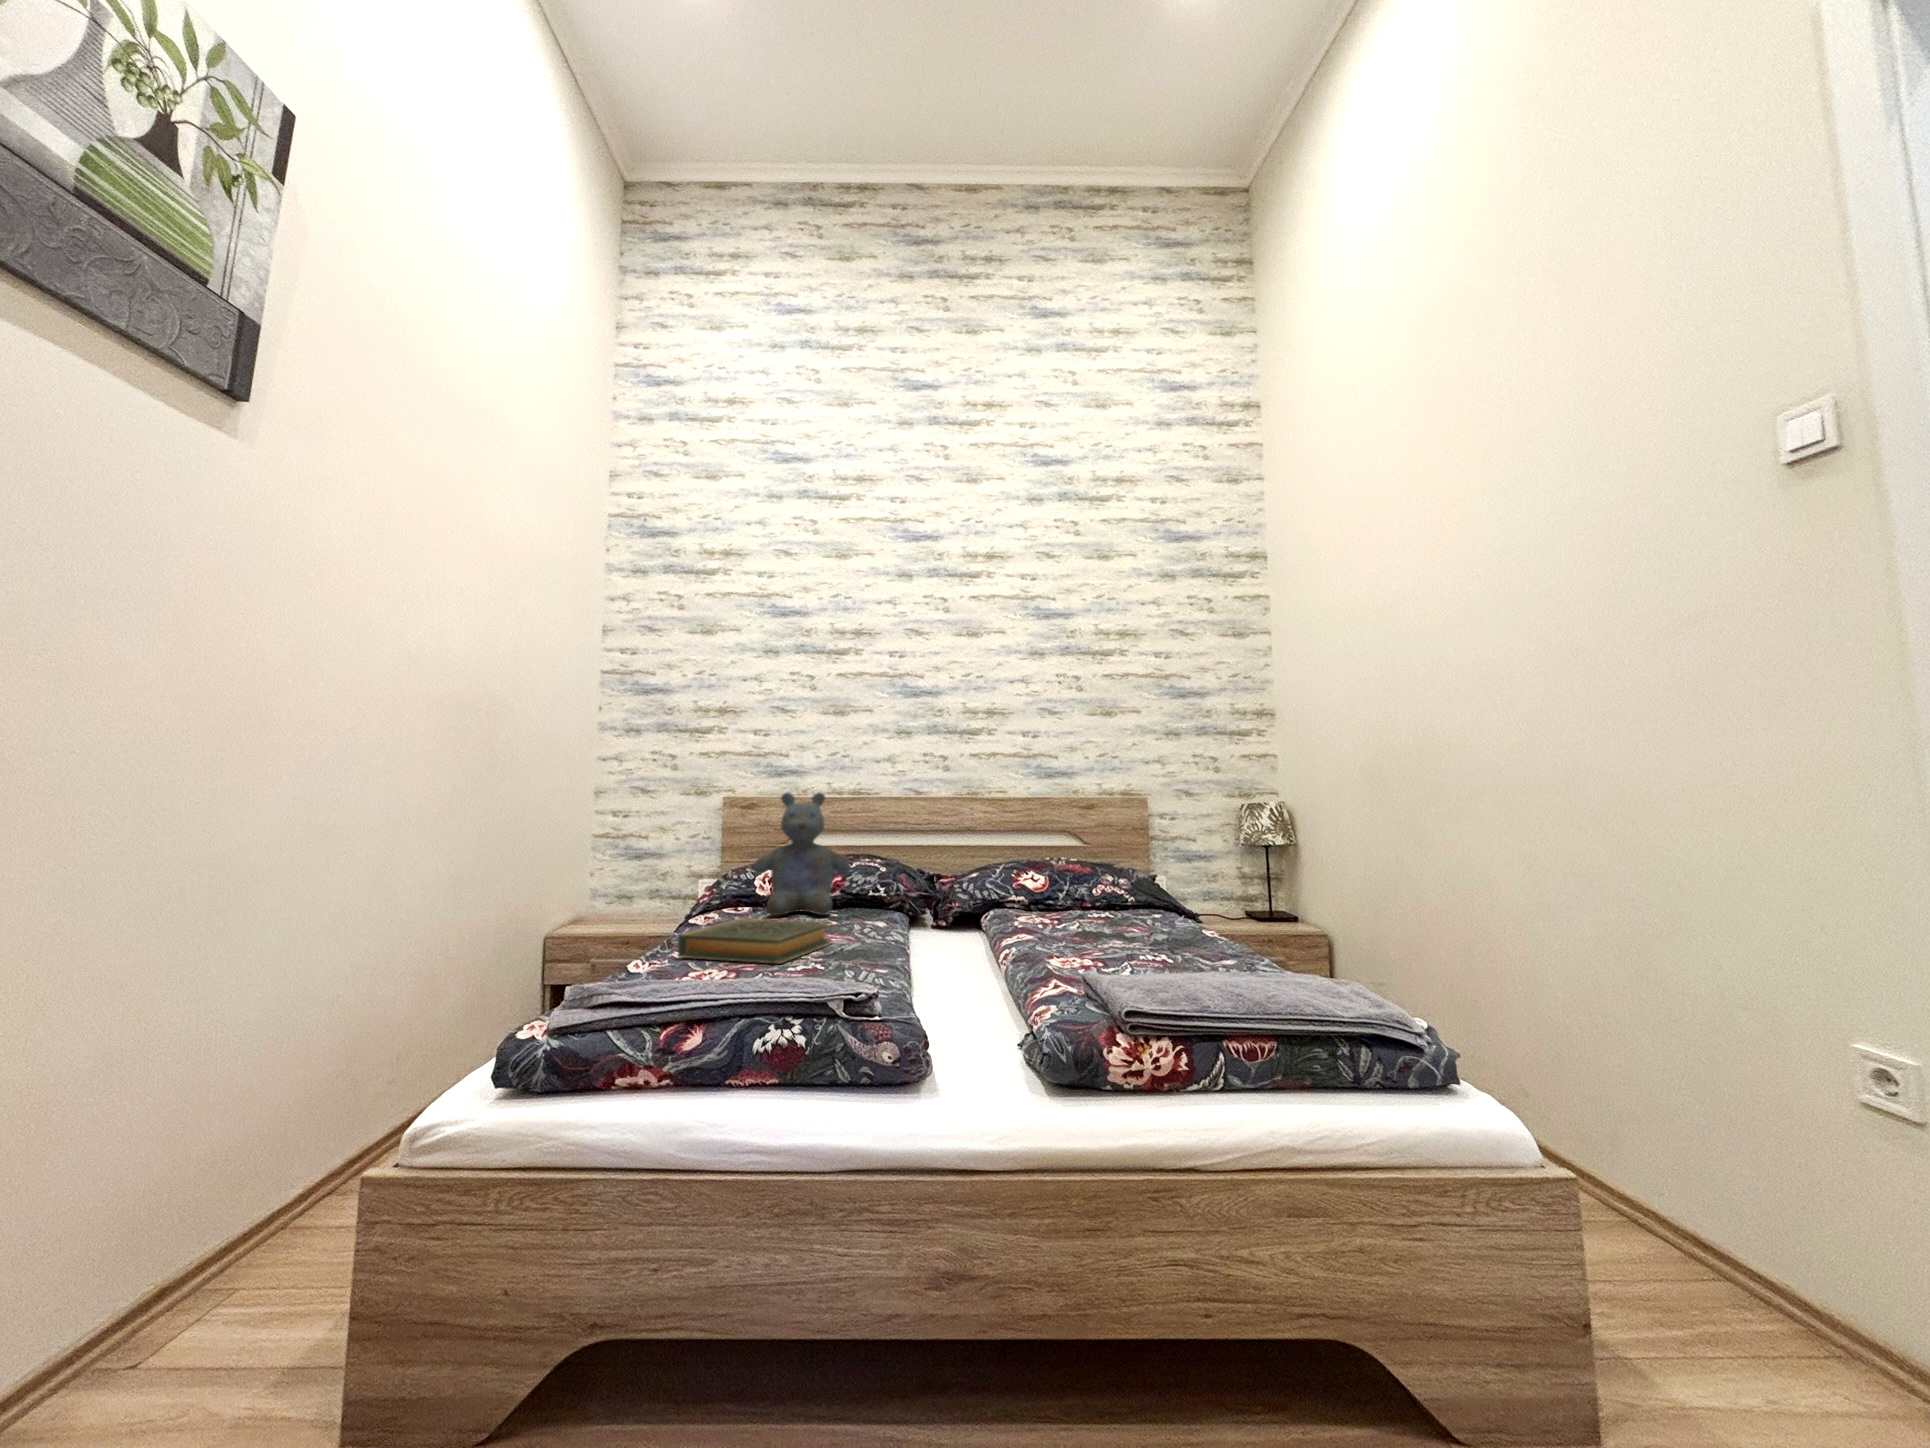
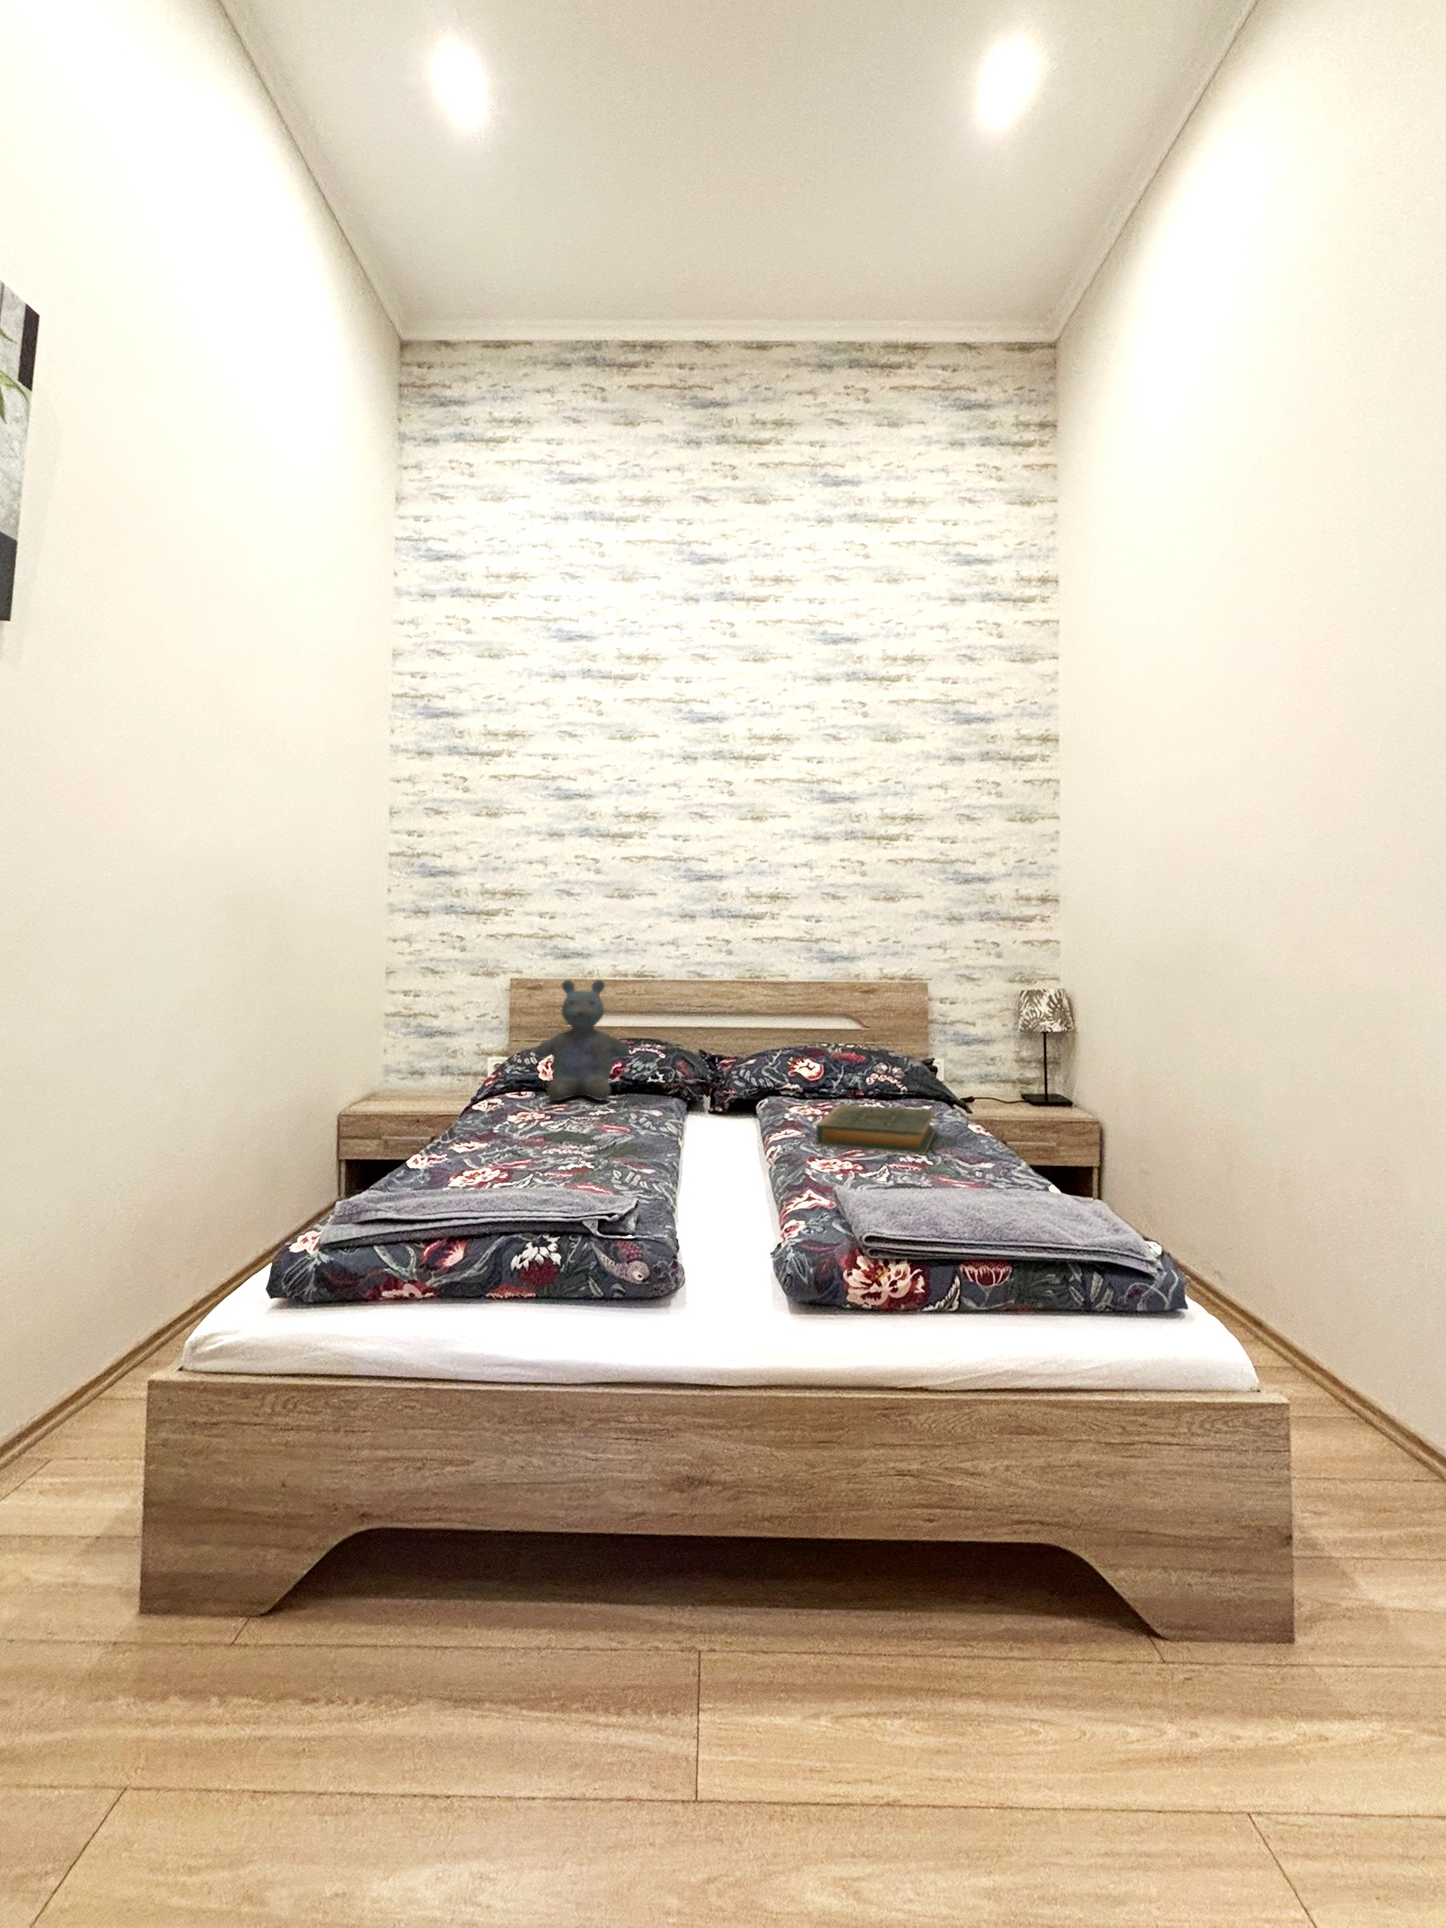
hardback book: present [678,918,831,963] -> present [816,1105,936,1154]

